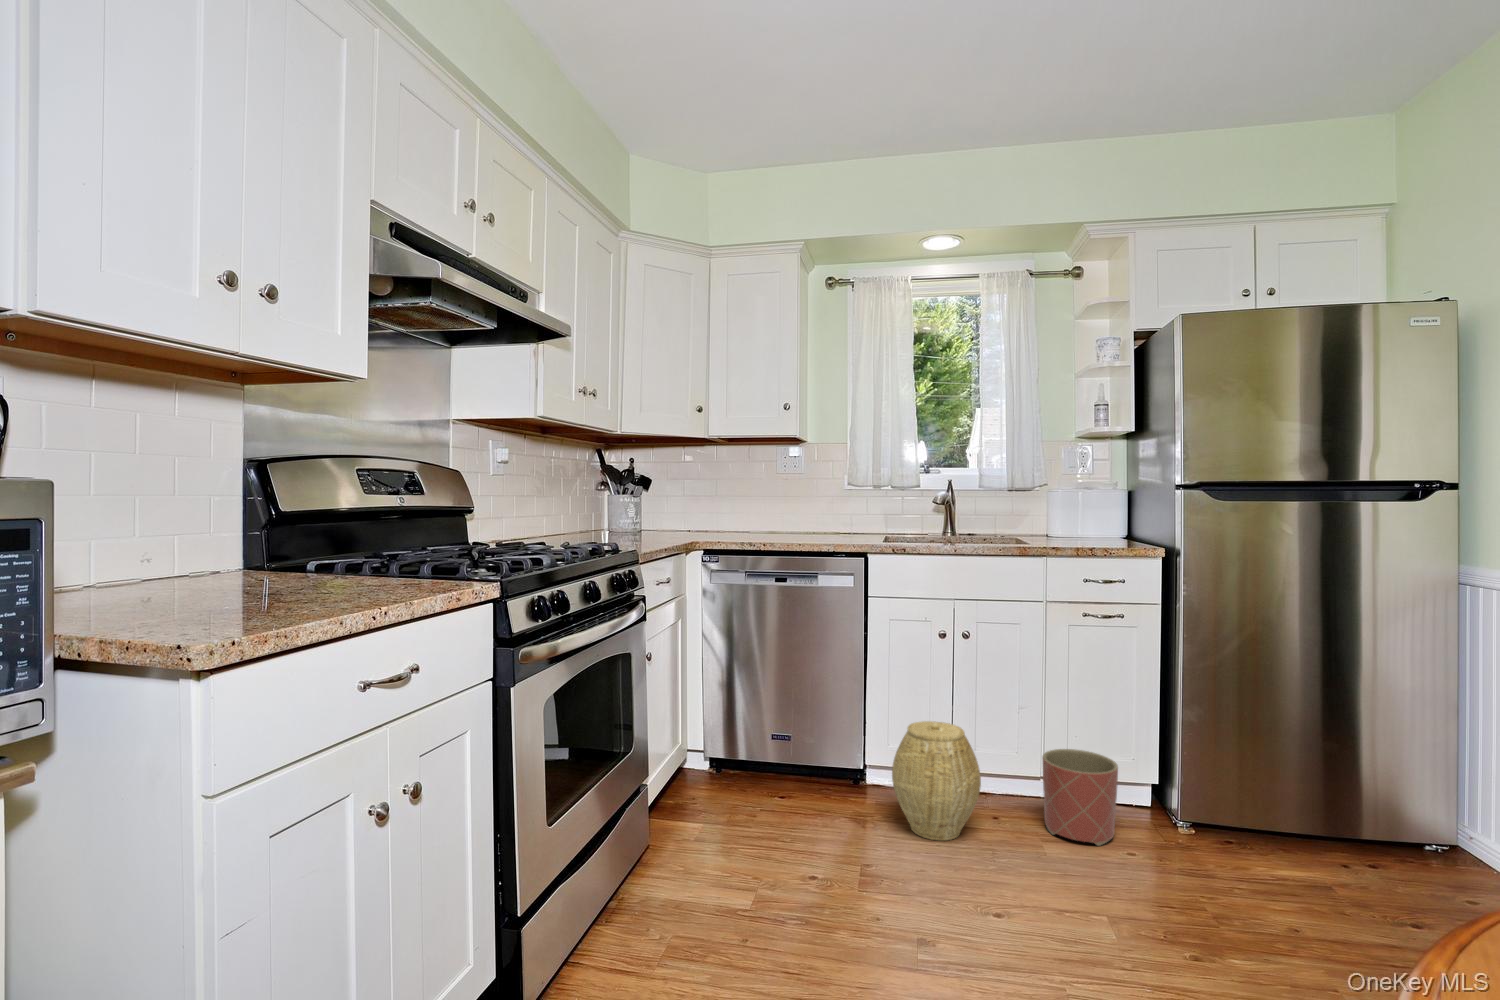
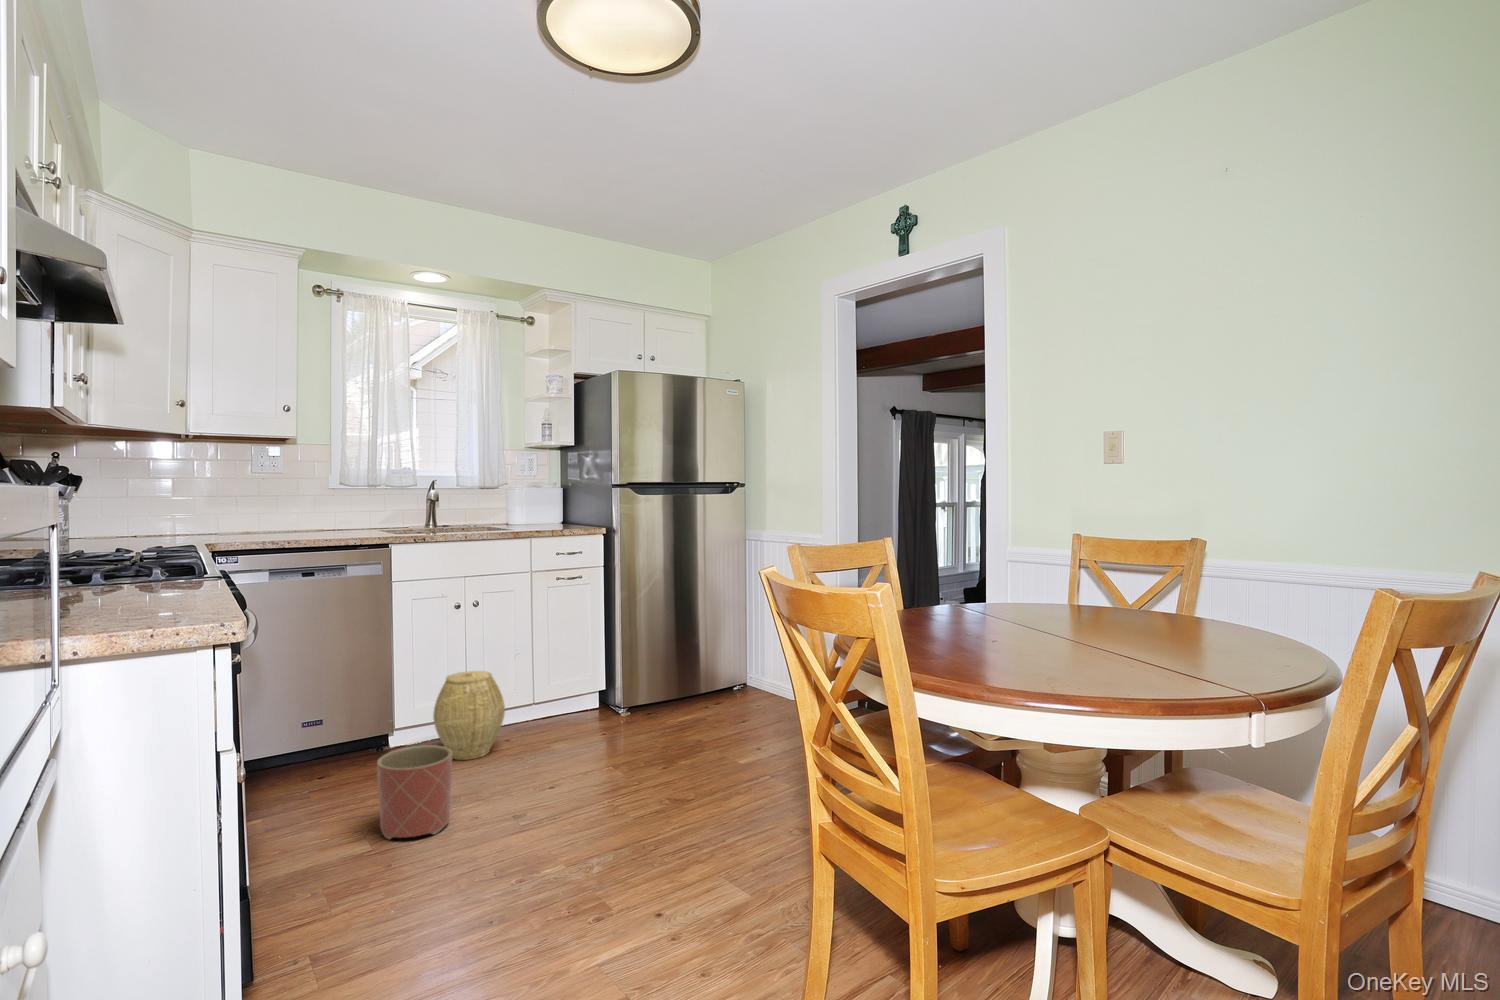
planter: present [1042,749,1118,846] -> present [377,745,452,839]

